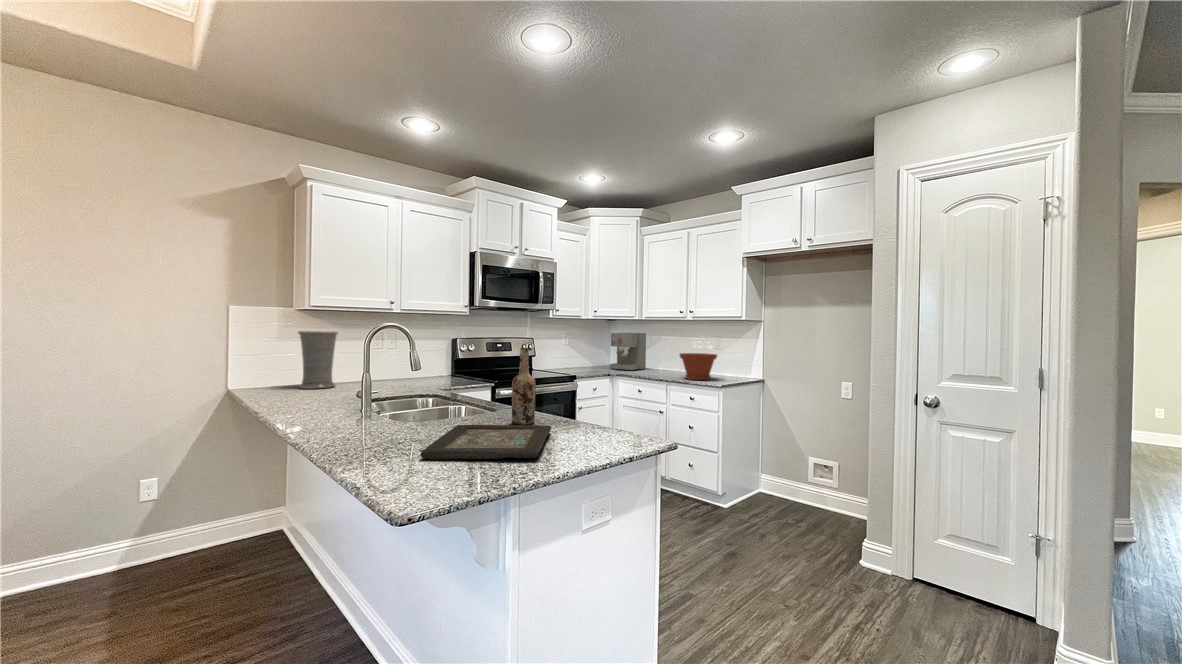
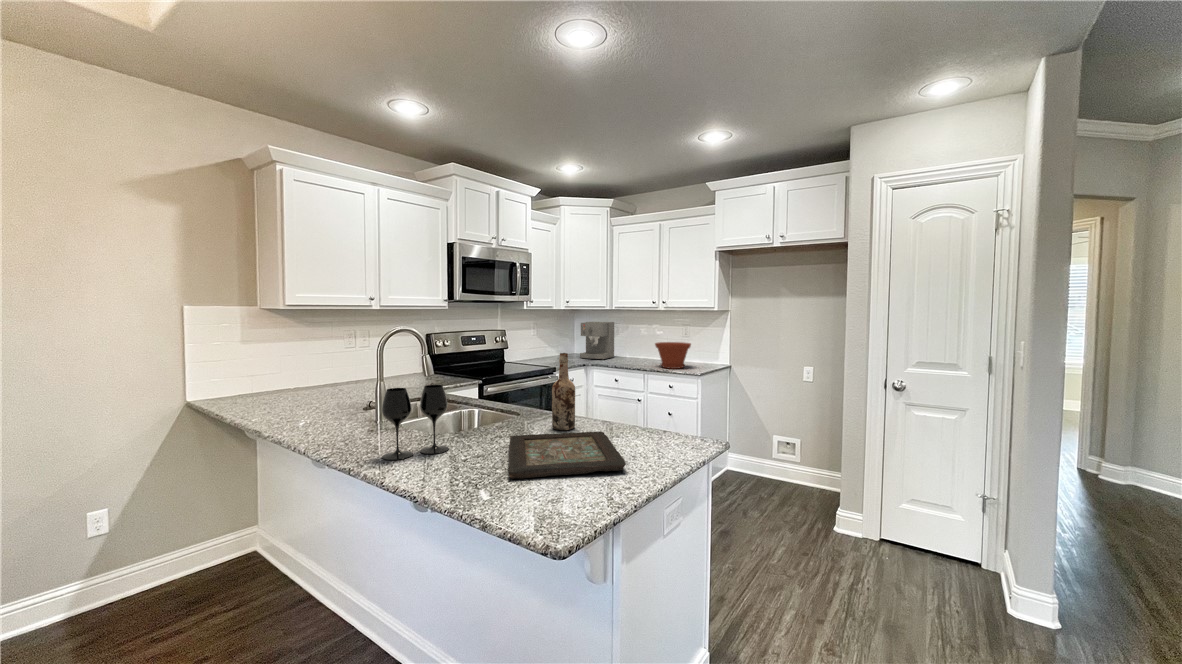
vase: present [298,331,338,389] -> none [267,332,313,396]
wine glass: none [331,371,398,439] -> present [382,385,449,460]

